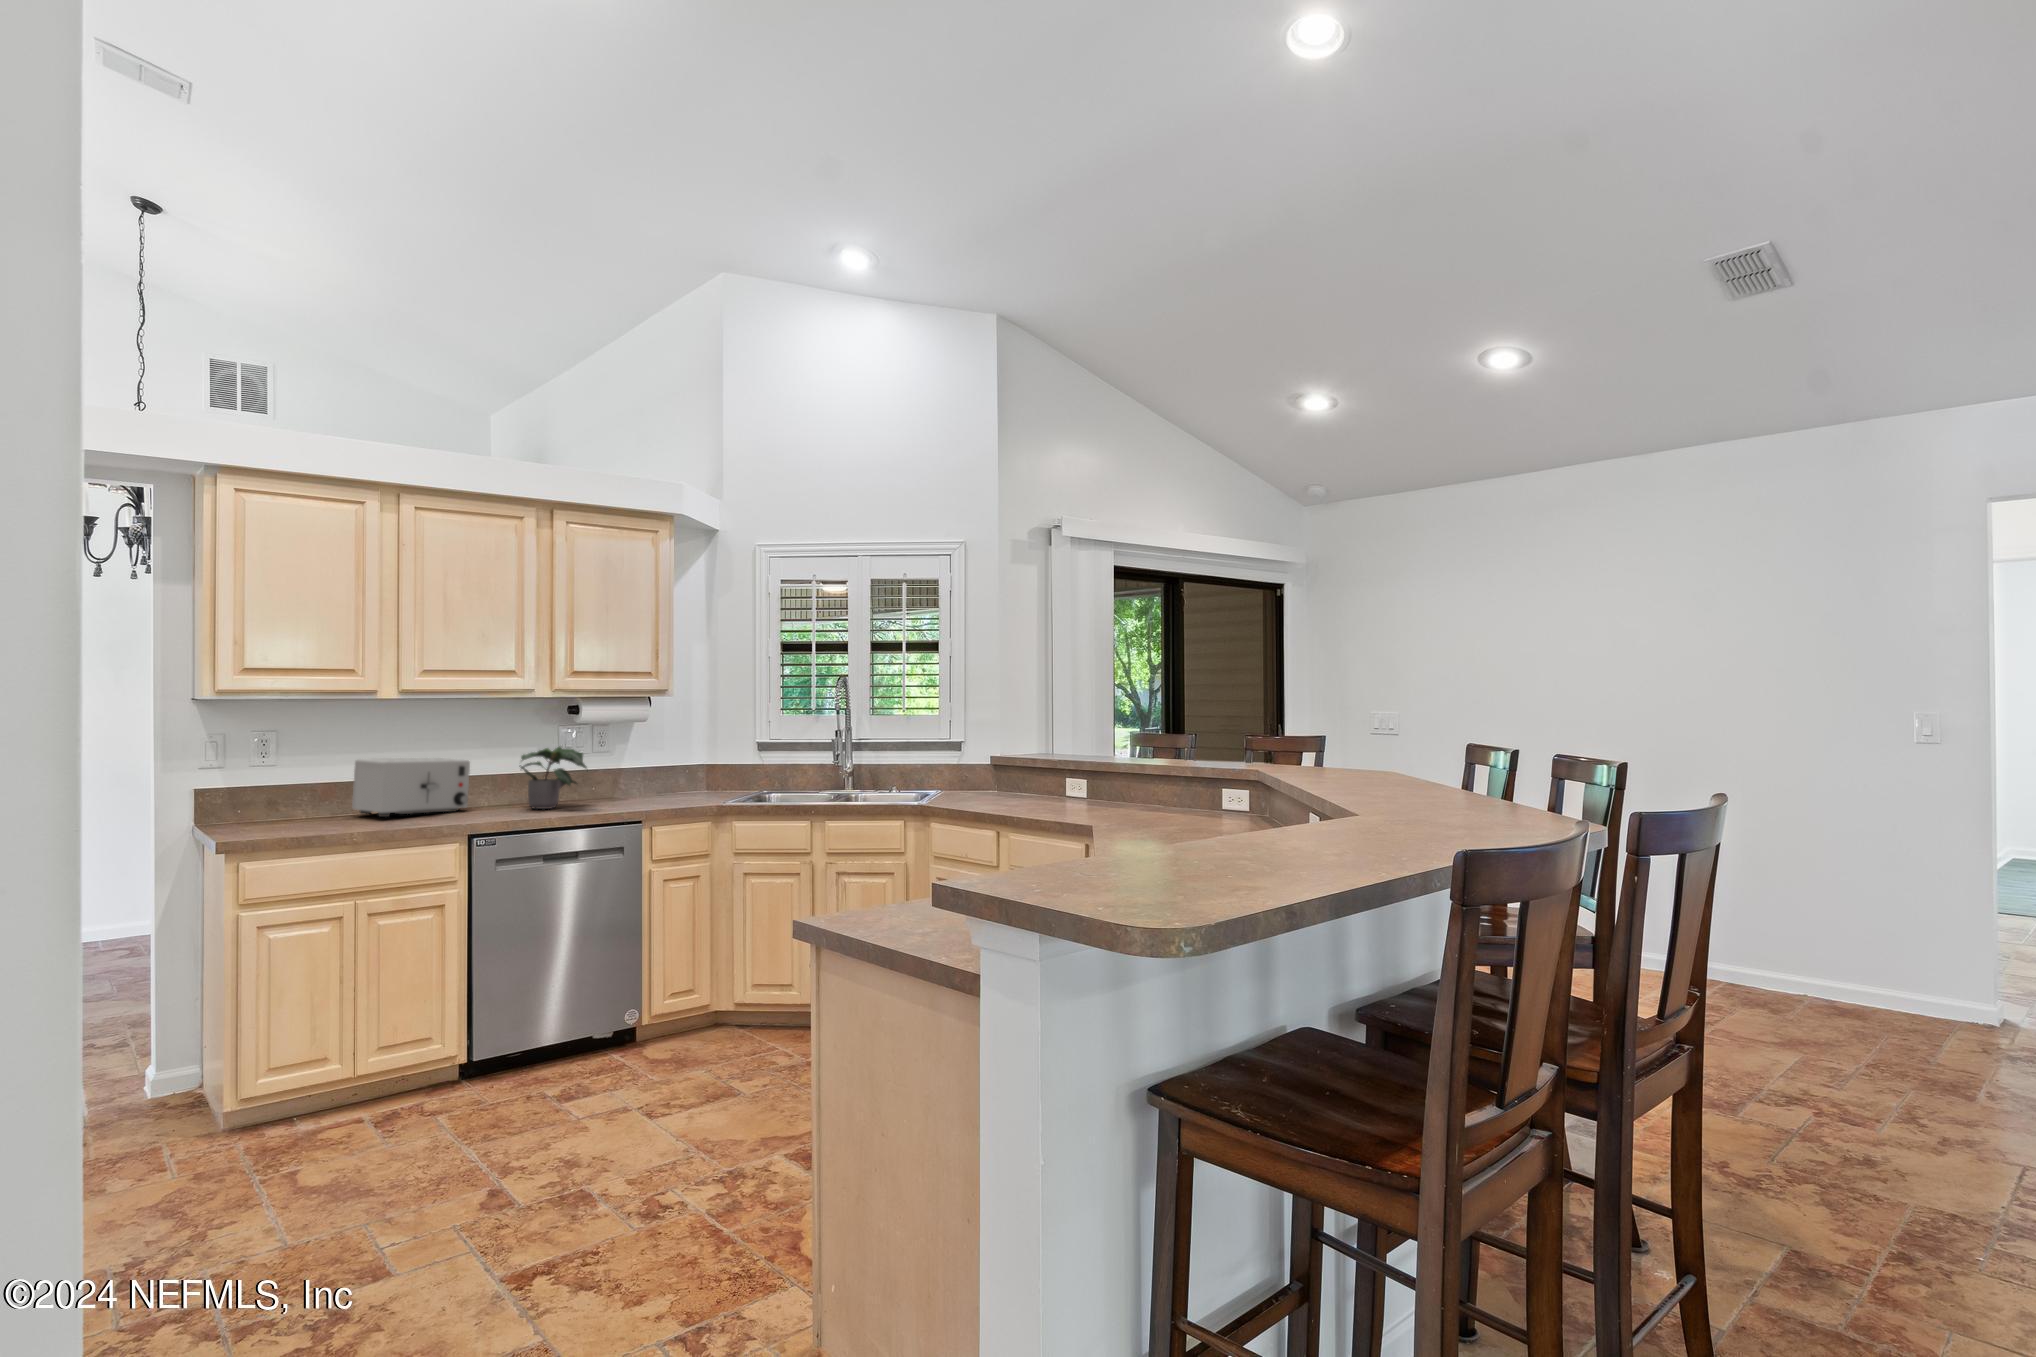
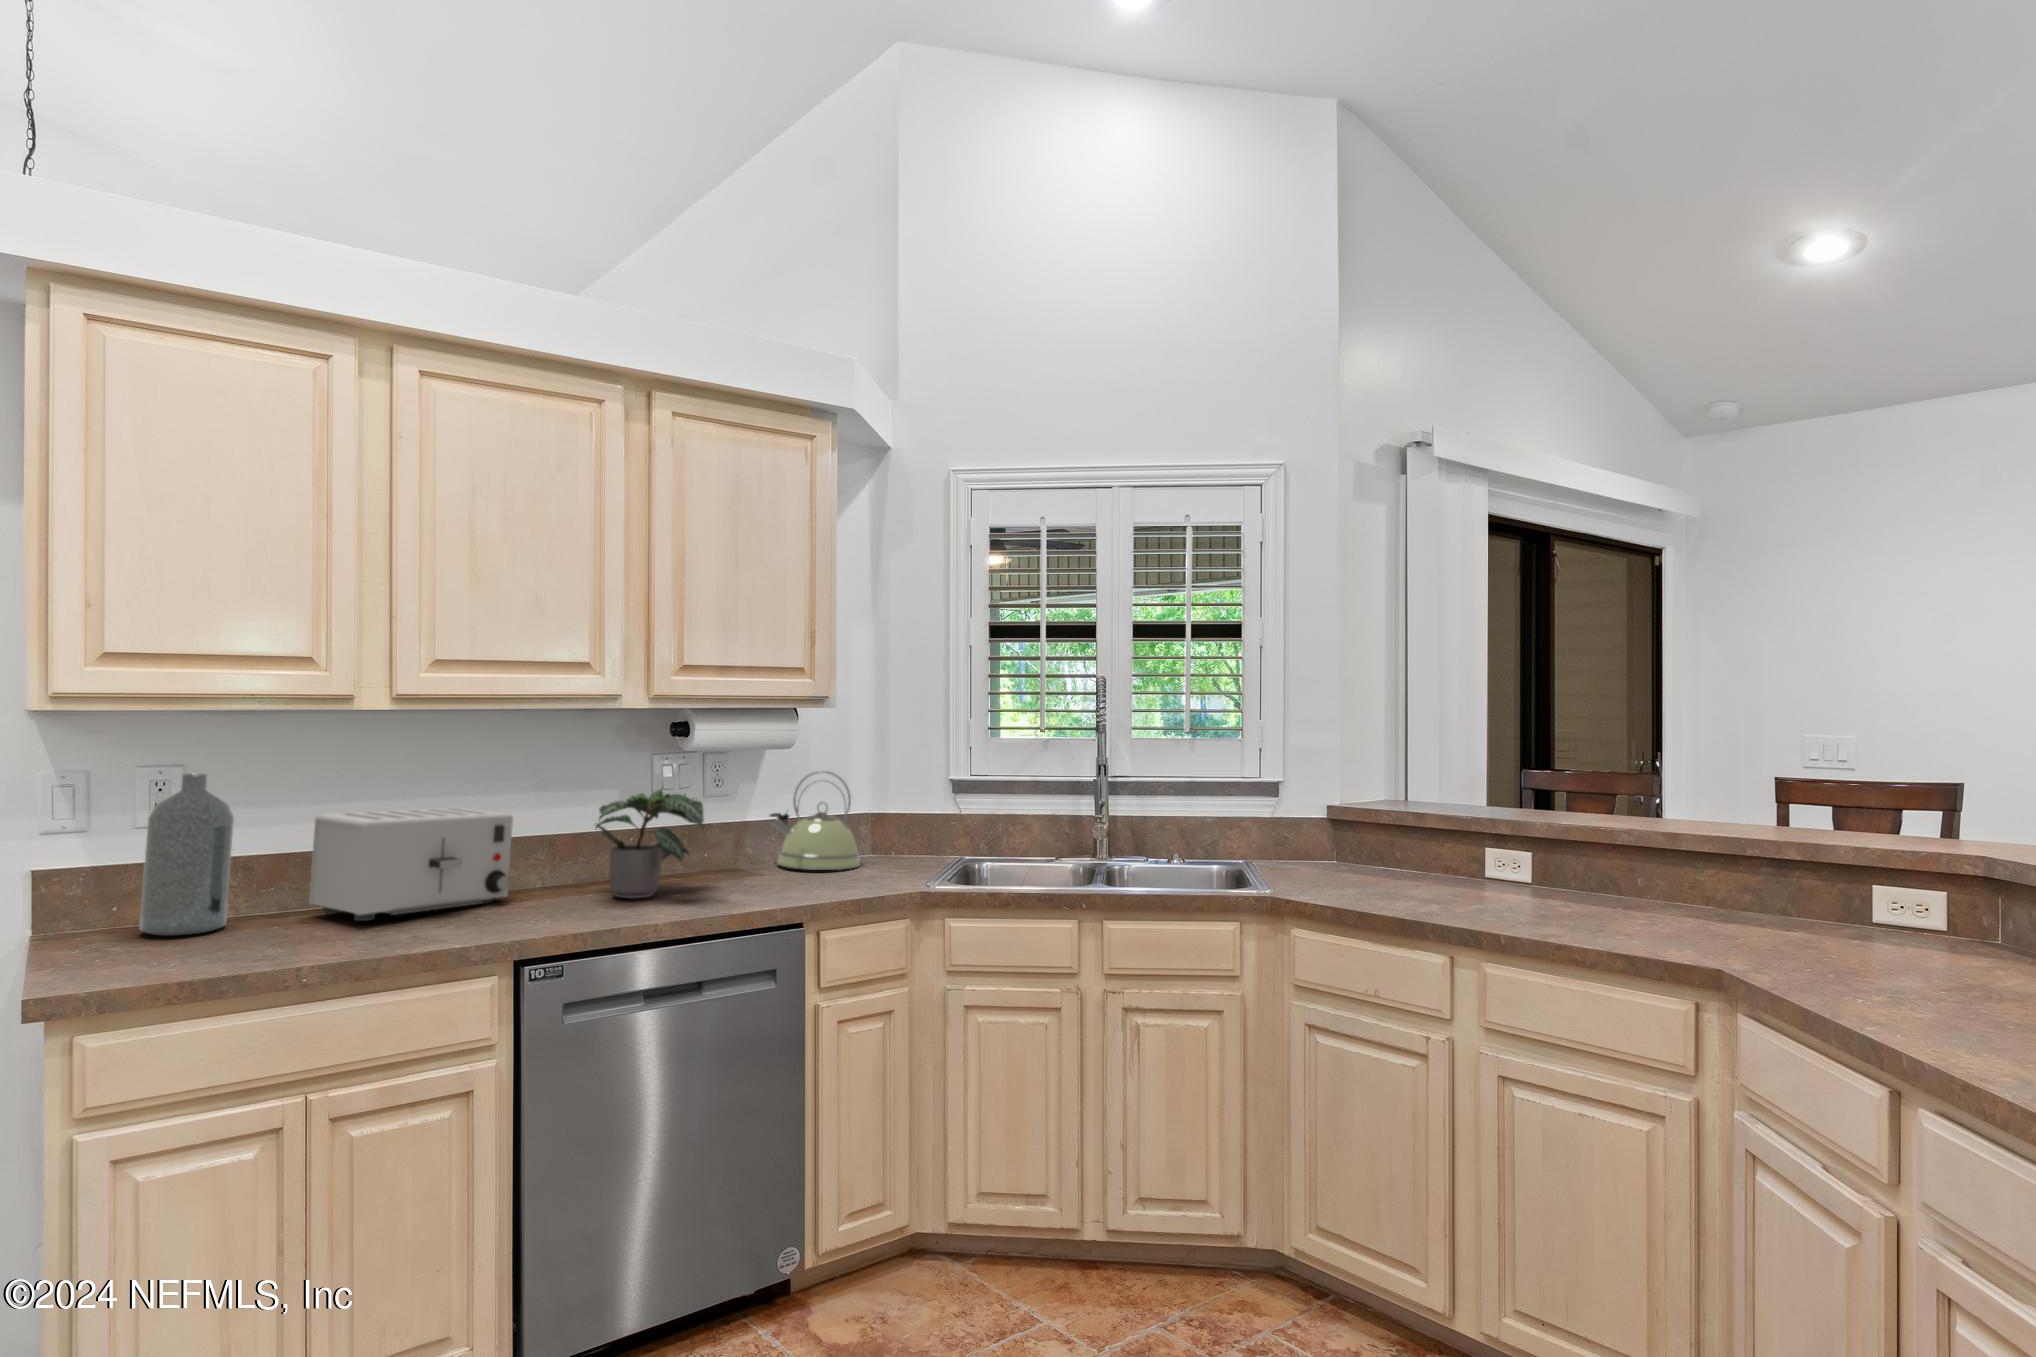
bottle: none [260,735,310,823] -> present [140,773,234,936]
kettle: none [635,737,693,797] -> present [770,771,860,870]

